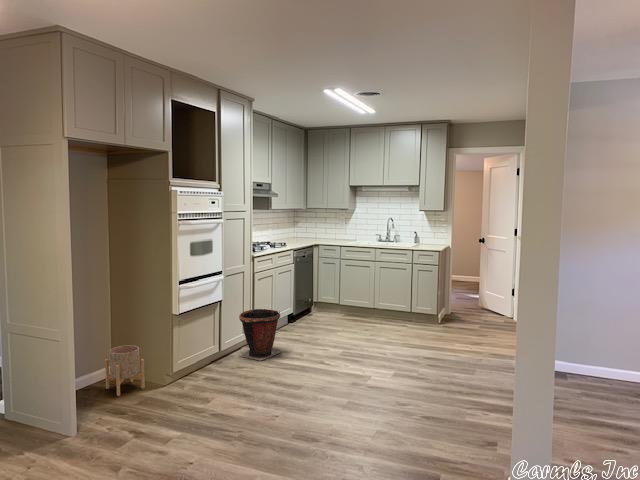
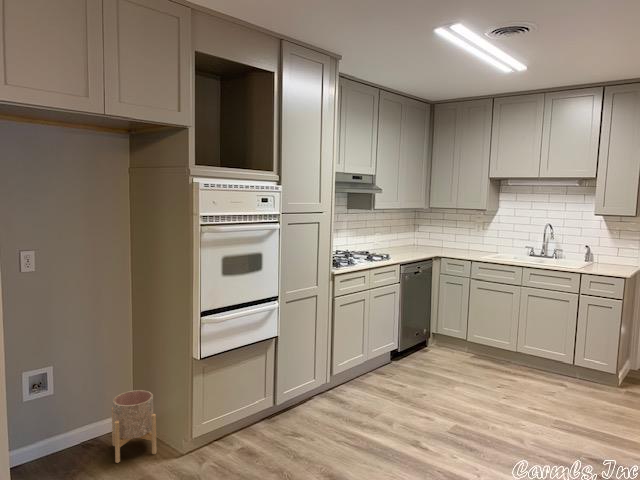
waste bin: present [239,309,281,361] -> none [303,347,364,427]

